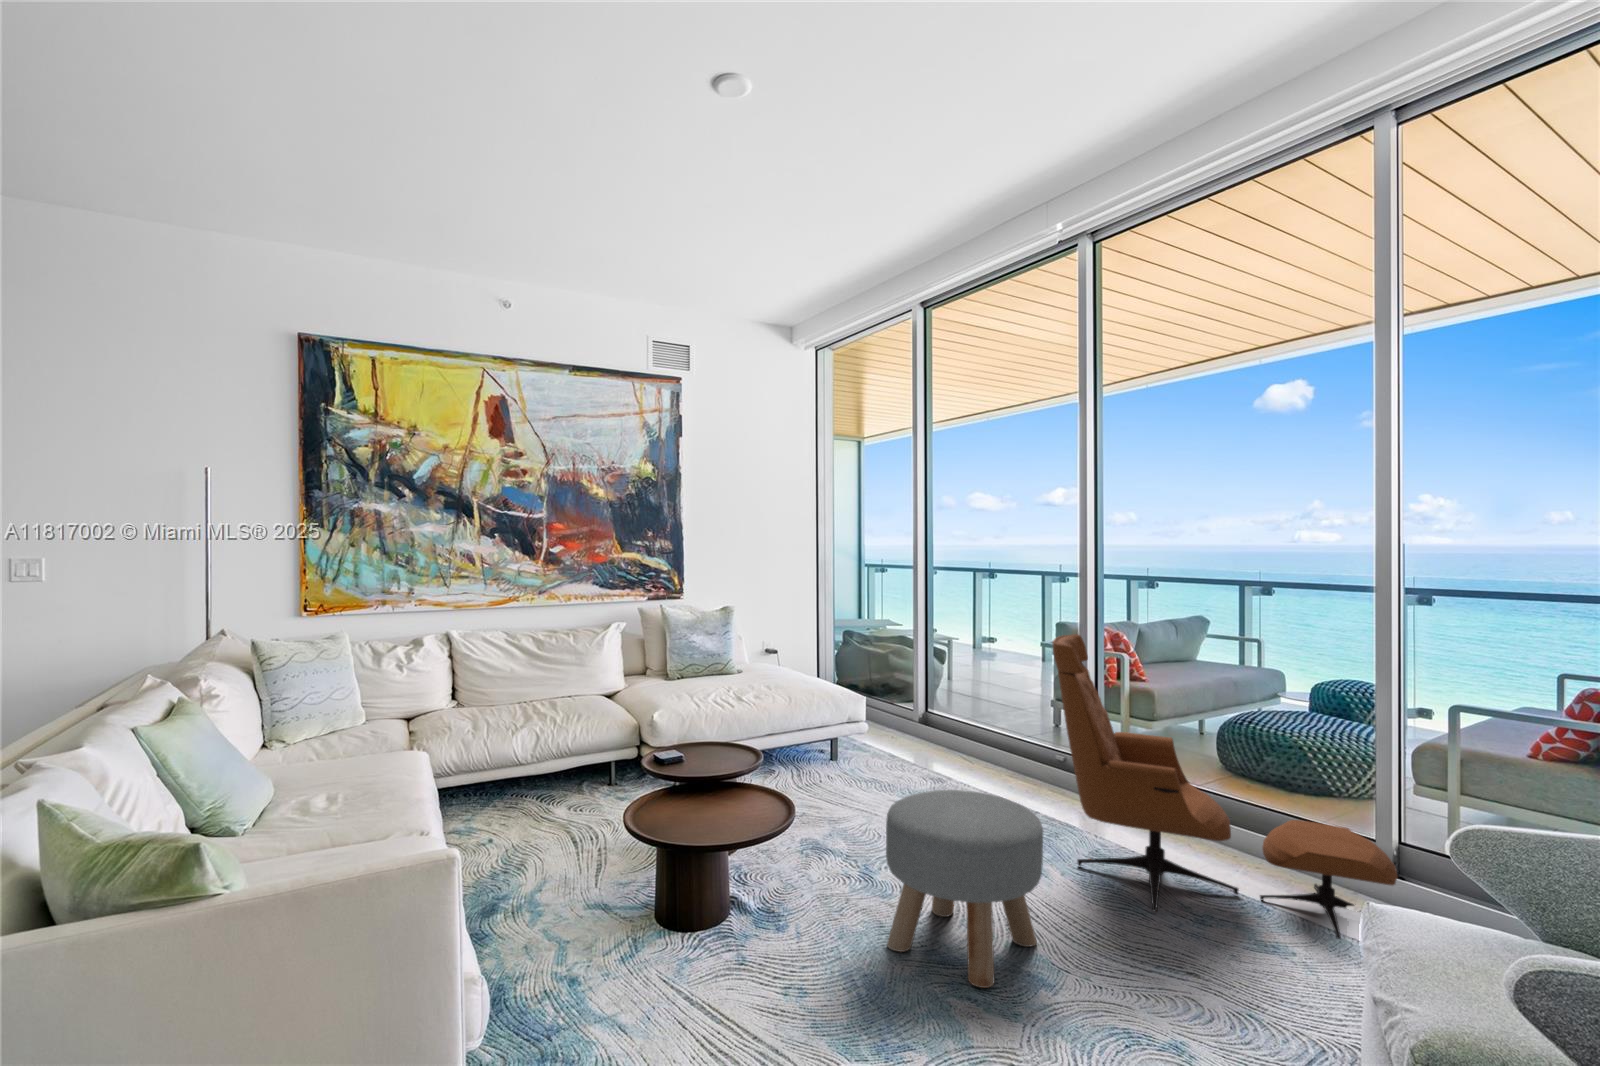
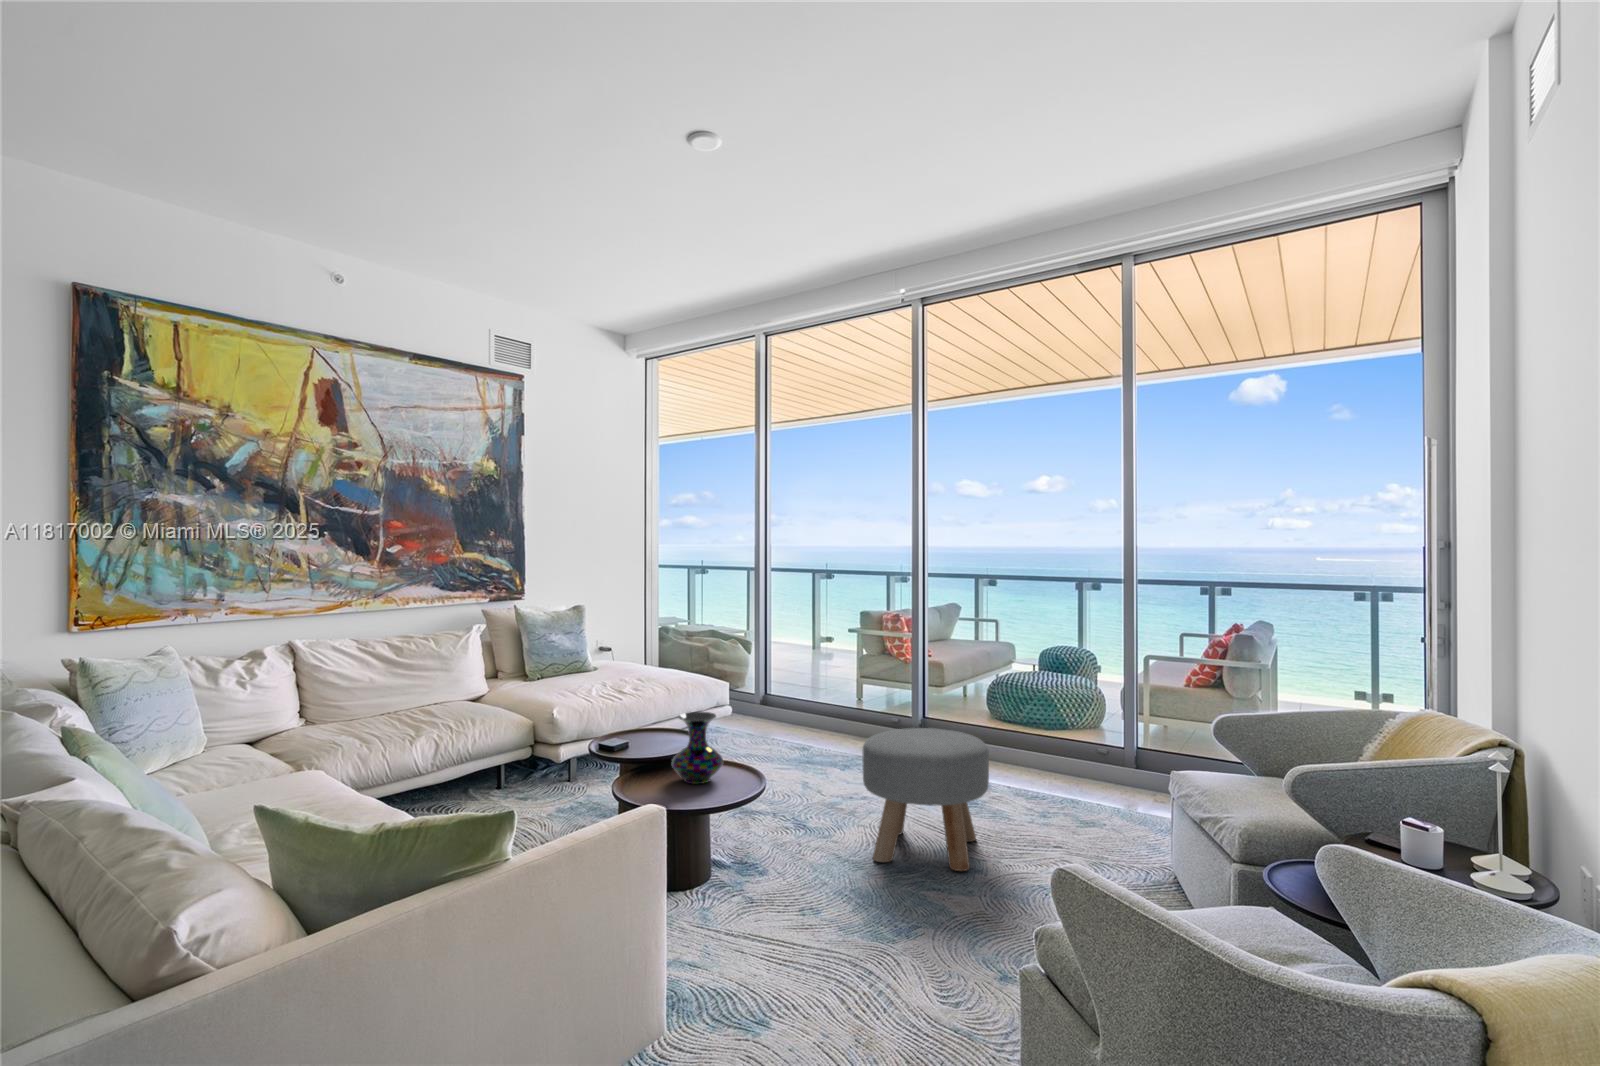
lounge chair: present [1053,635,1397,939] -> none [939,603,1175,805]
vase: none [680,742,736,822] -> present [672,712,723,784]

